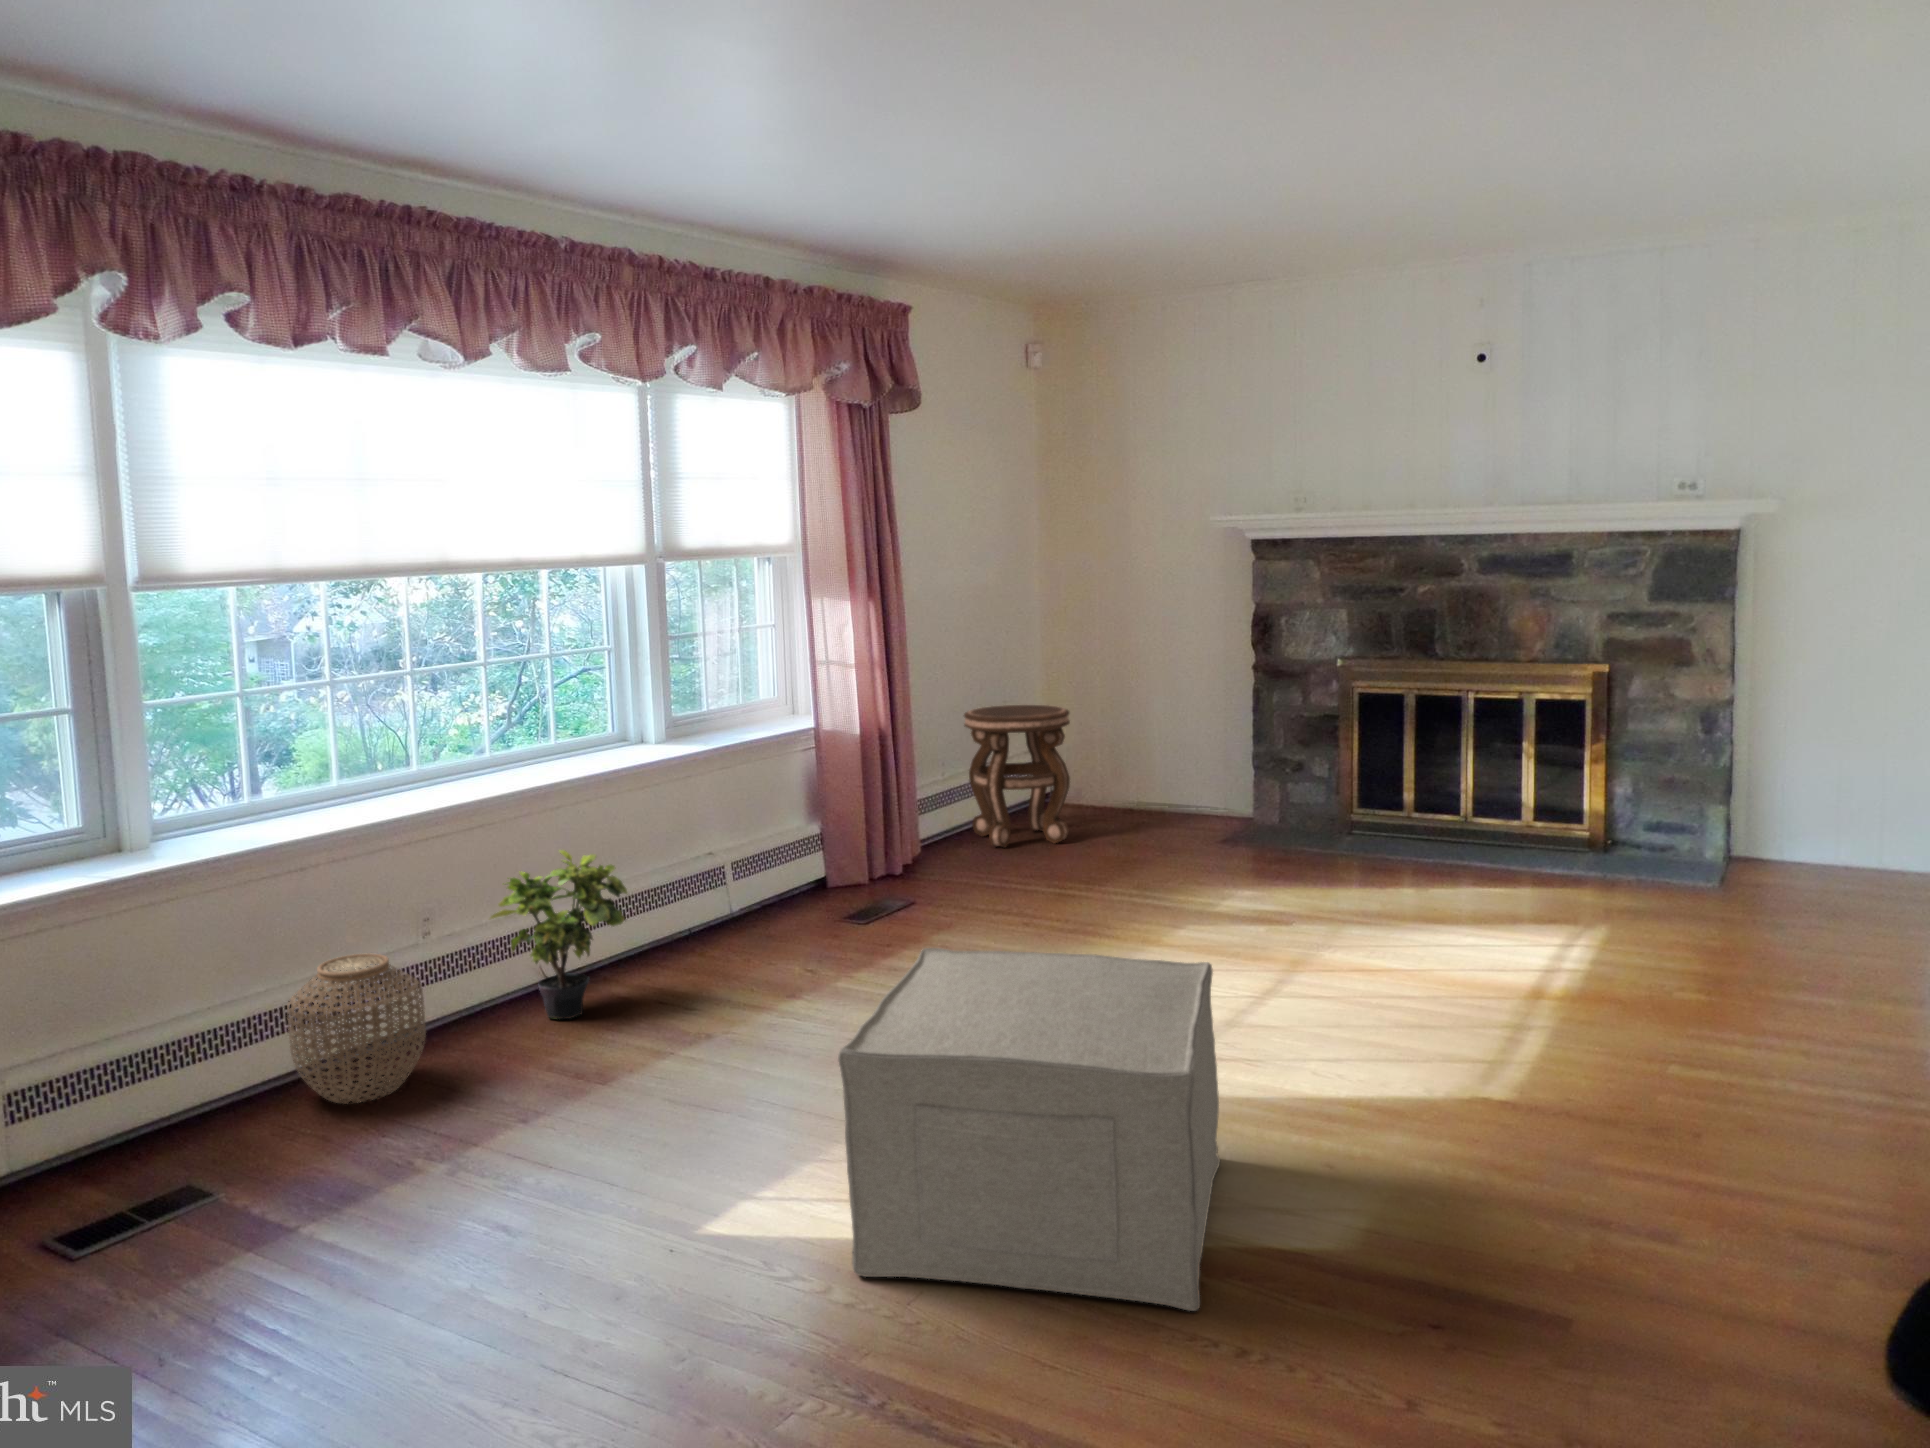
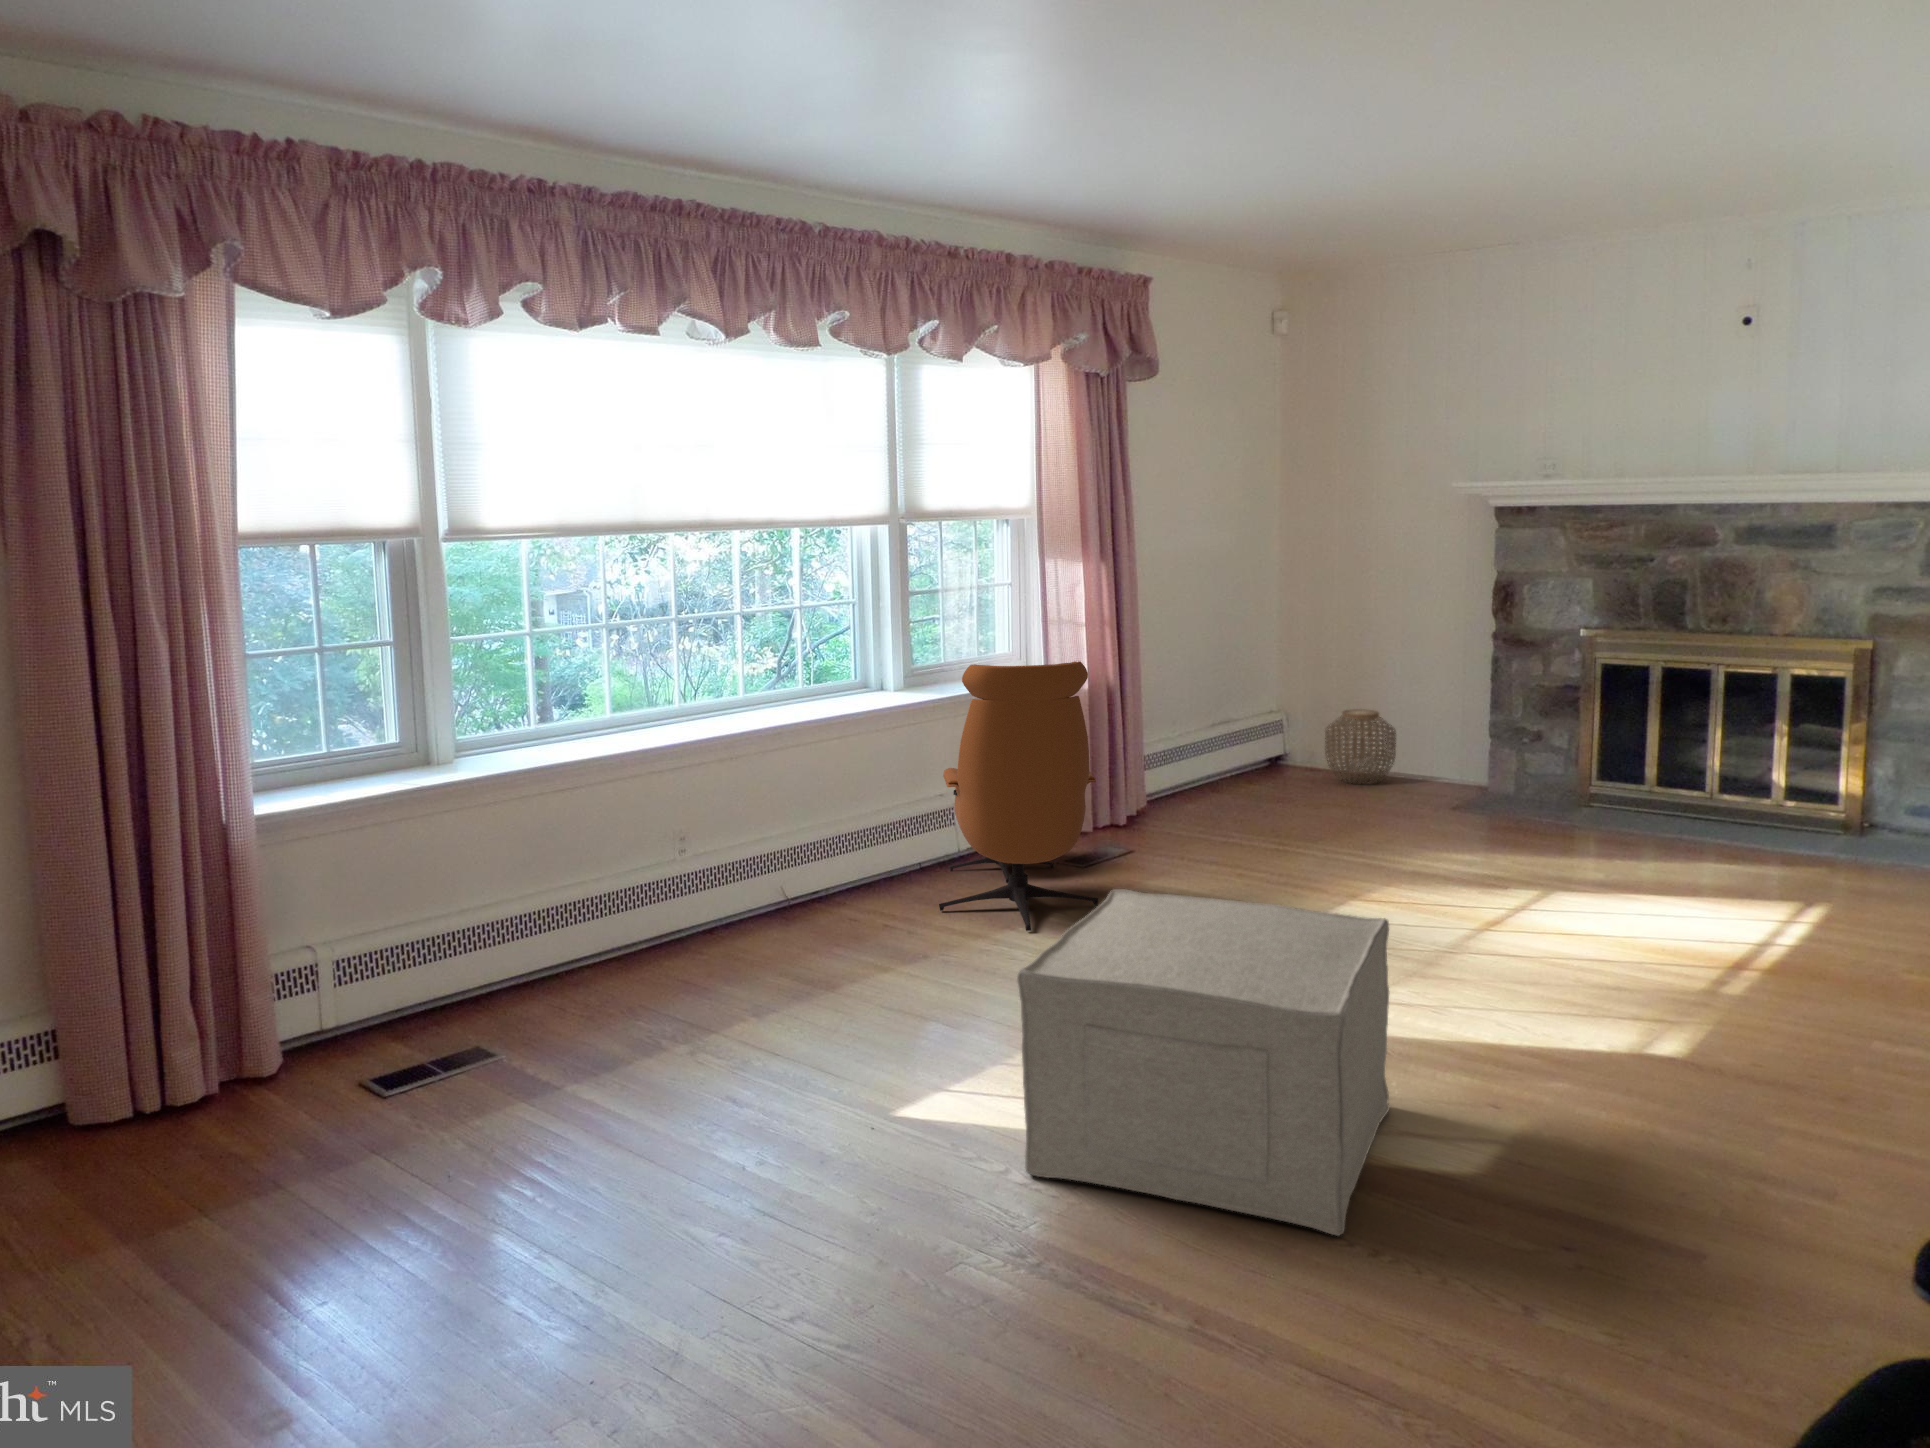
lounge chair: none [718,704,887,994] -> present [939,661,1098,931]
side table: present [964,705,1070,847] -> none [1195,669,1302,808]
potted plant: present [490,850,627,1019] -> none [734,785,857,937]
woven basket: present [287,953,426,1104] -> present [1325,709,1396,785]

